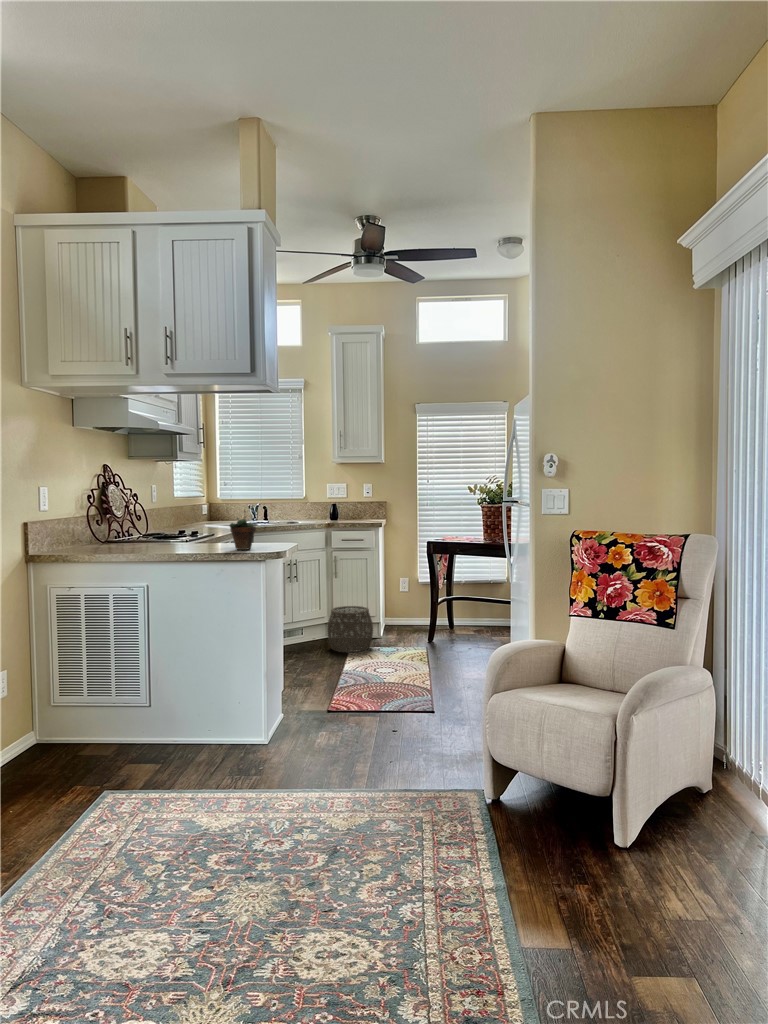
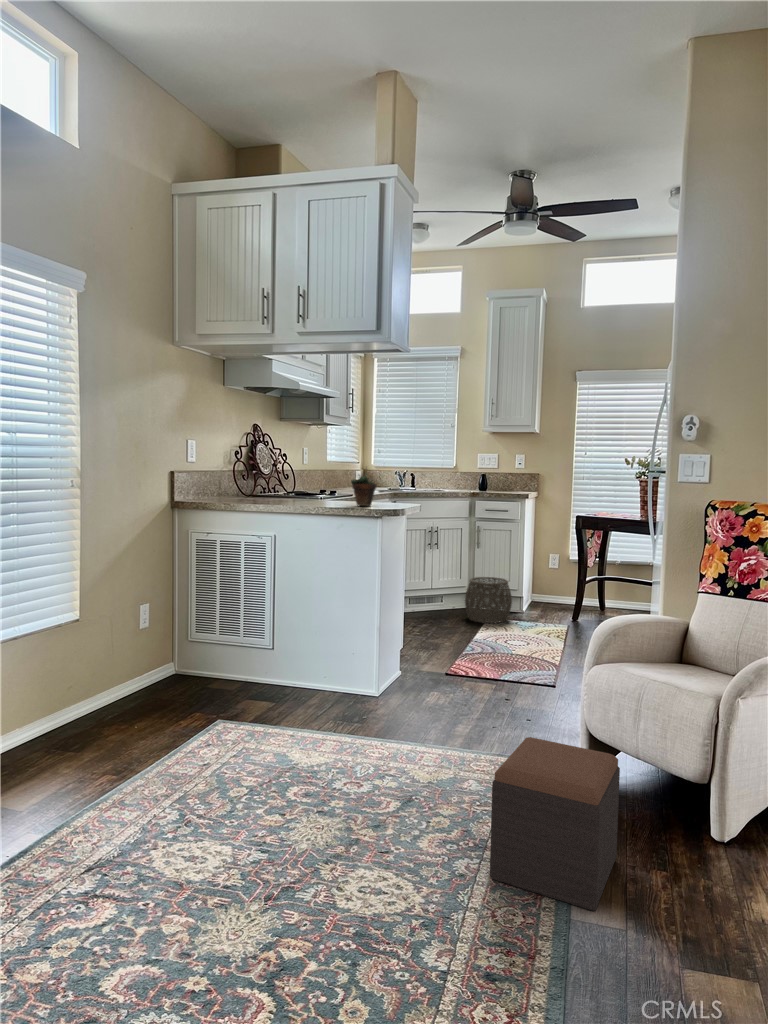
footstool: none [435,774,539,931] -> present [490,737,620,911]

